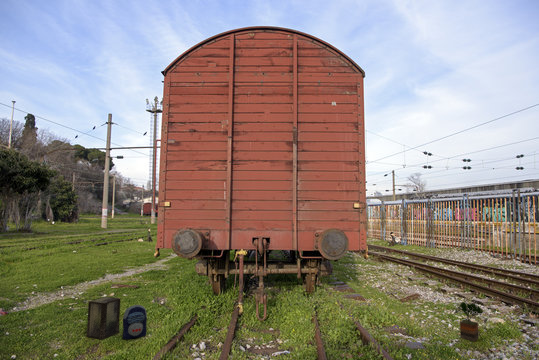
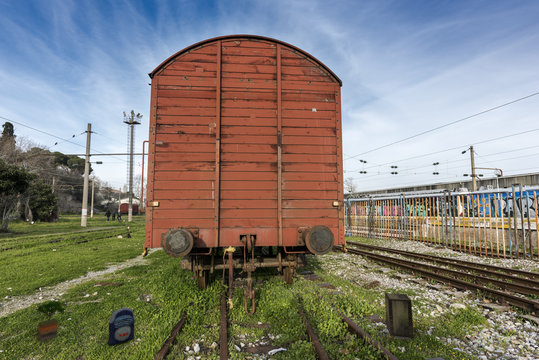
storage box: present [87,297,120,340] -> present [385,293,414,337]
potted tree: present [455,302,483,341] -> present [36,301,64,342]

